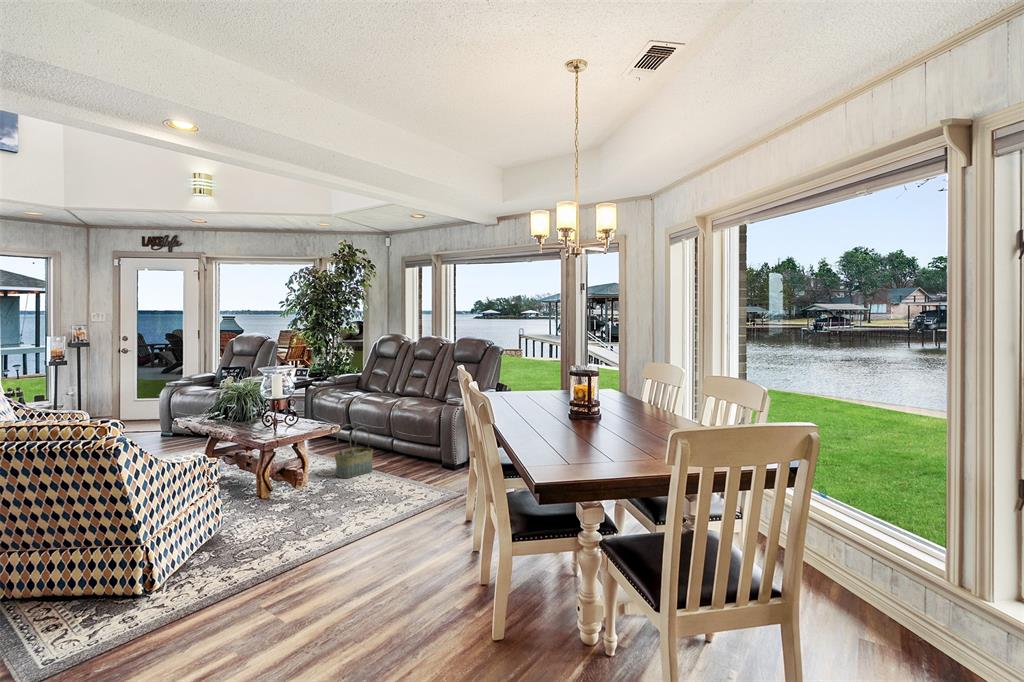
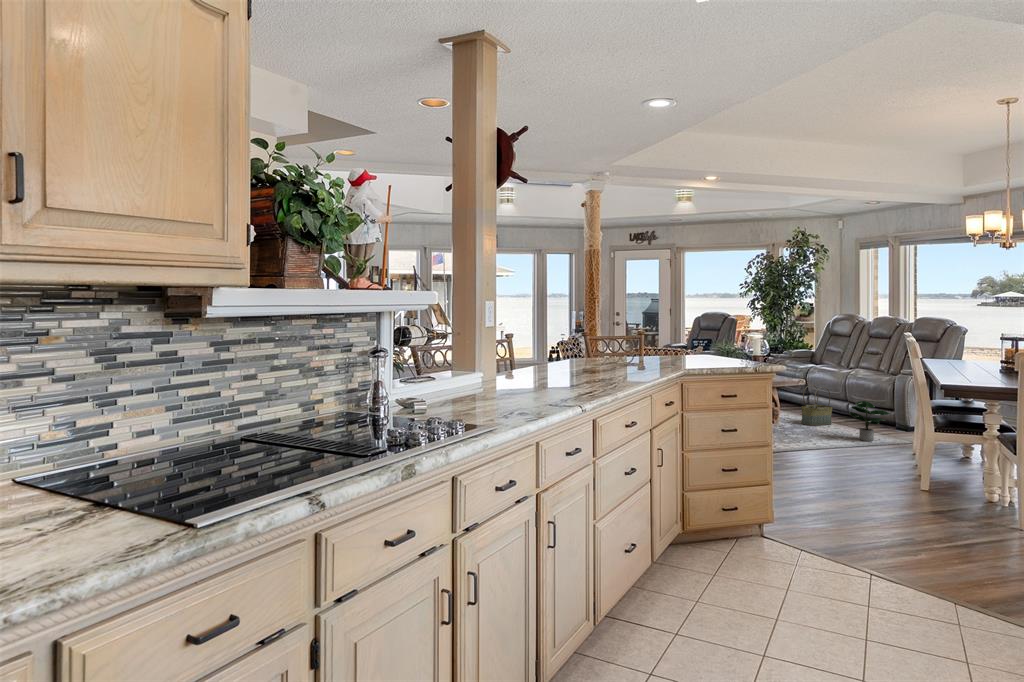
potted plant: none [387,445,436,499] -> present [849,401,890,441]

